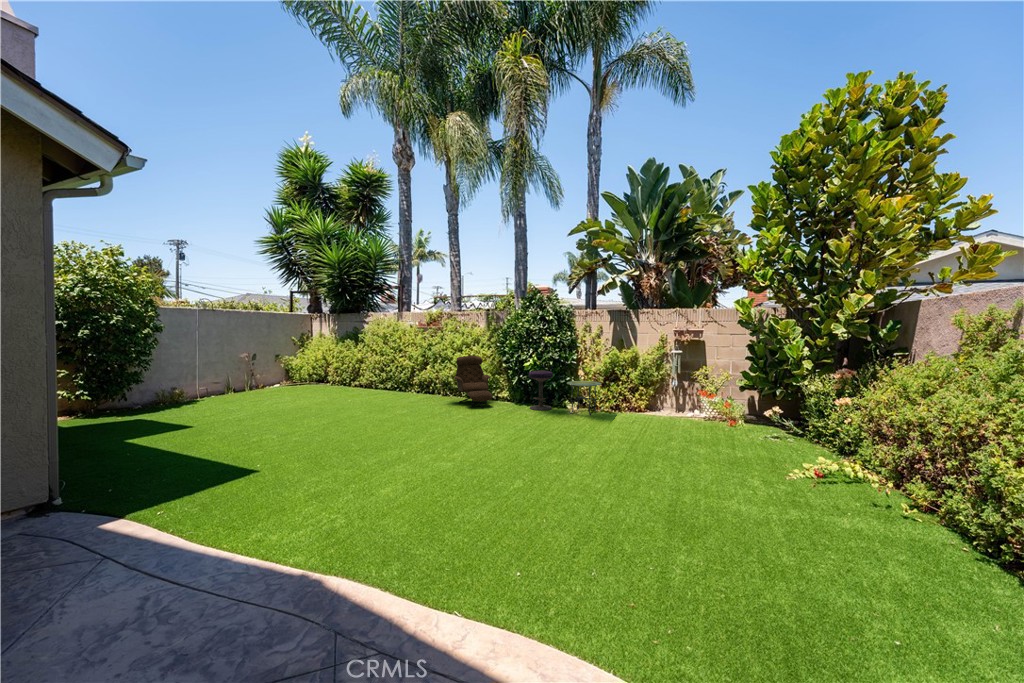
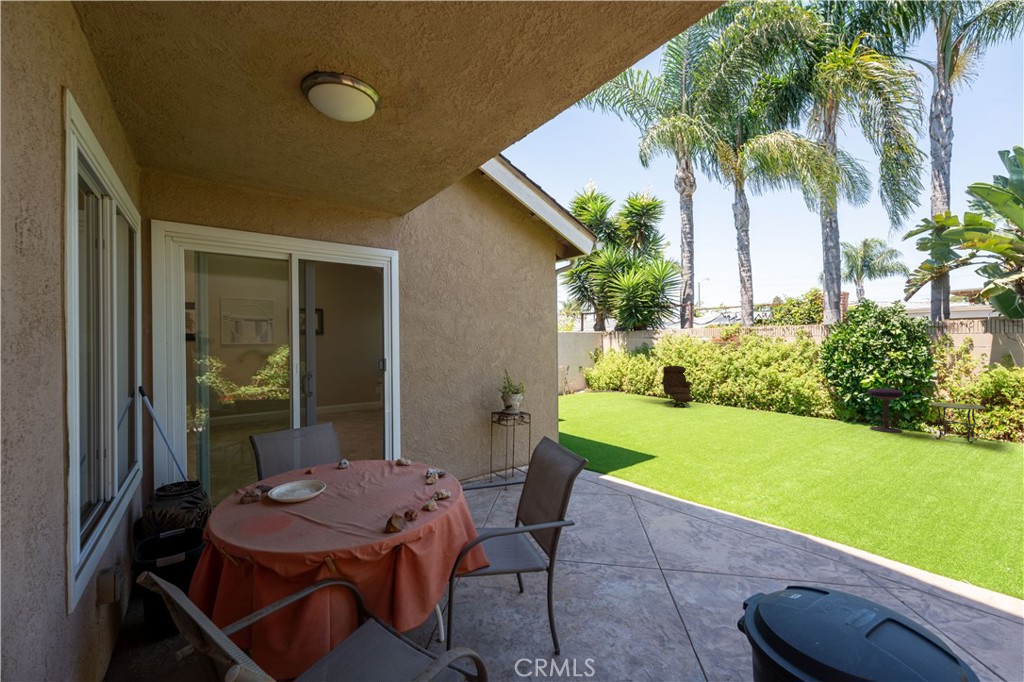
lounge chair: present [454,356,492,408] -> present [661,366,693,408]

